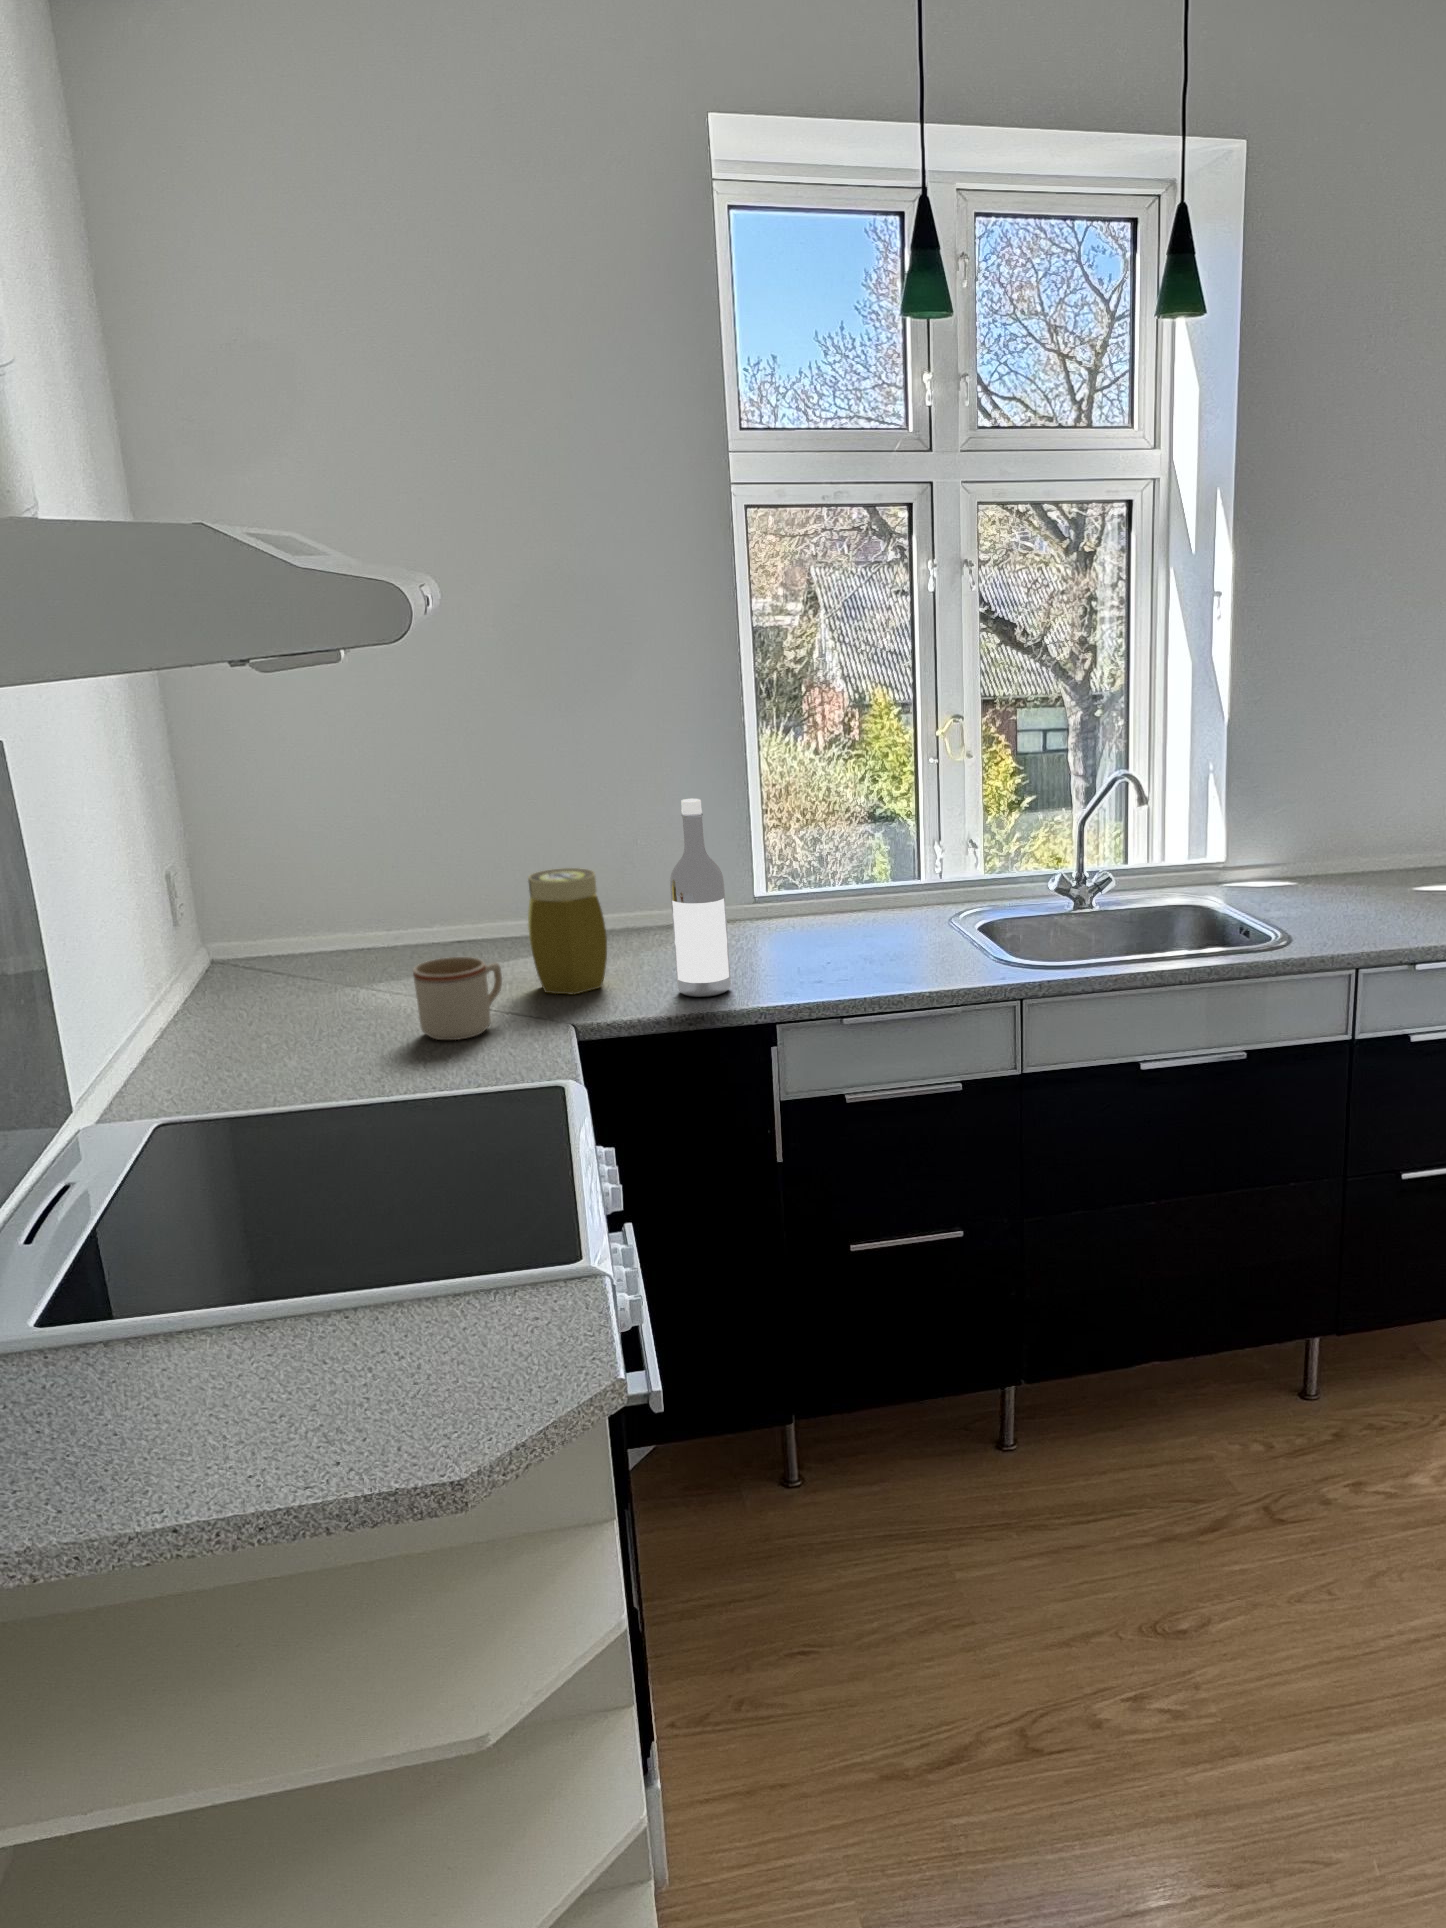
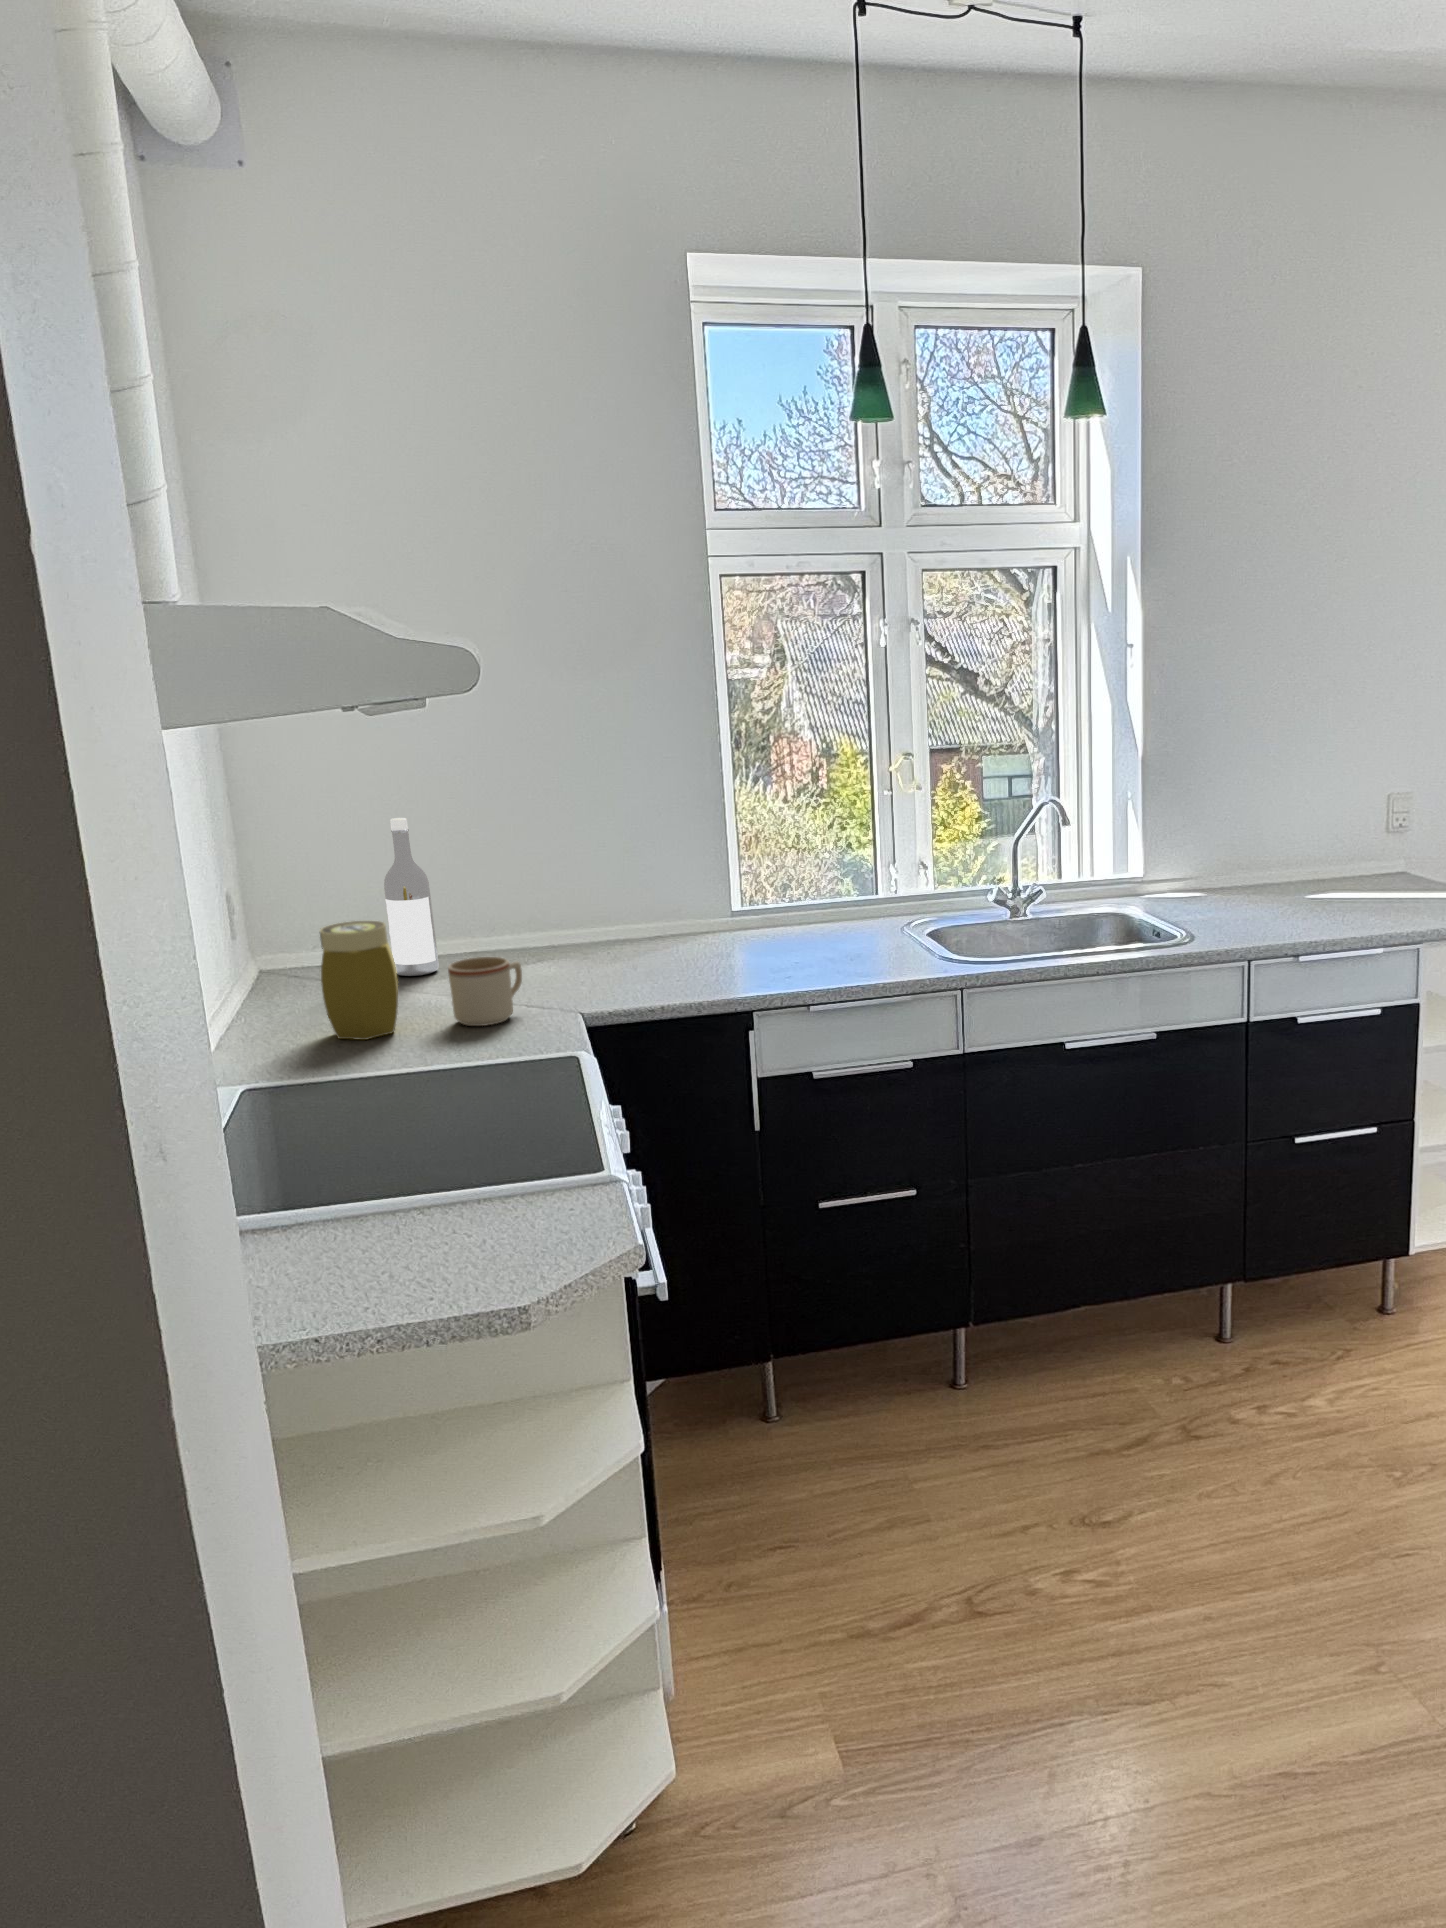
wine bottle: present [670,799,731,997] -> present [384,818,439,976]
jar: present [528,868,607,994] -> present [320,921,398,1040]

